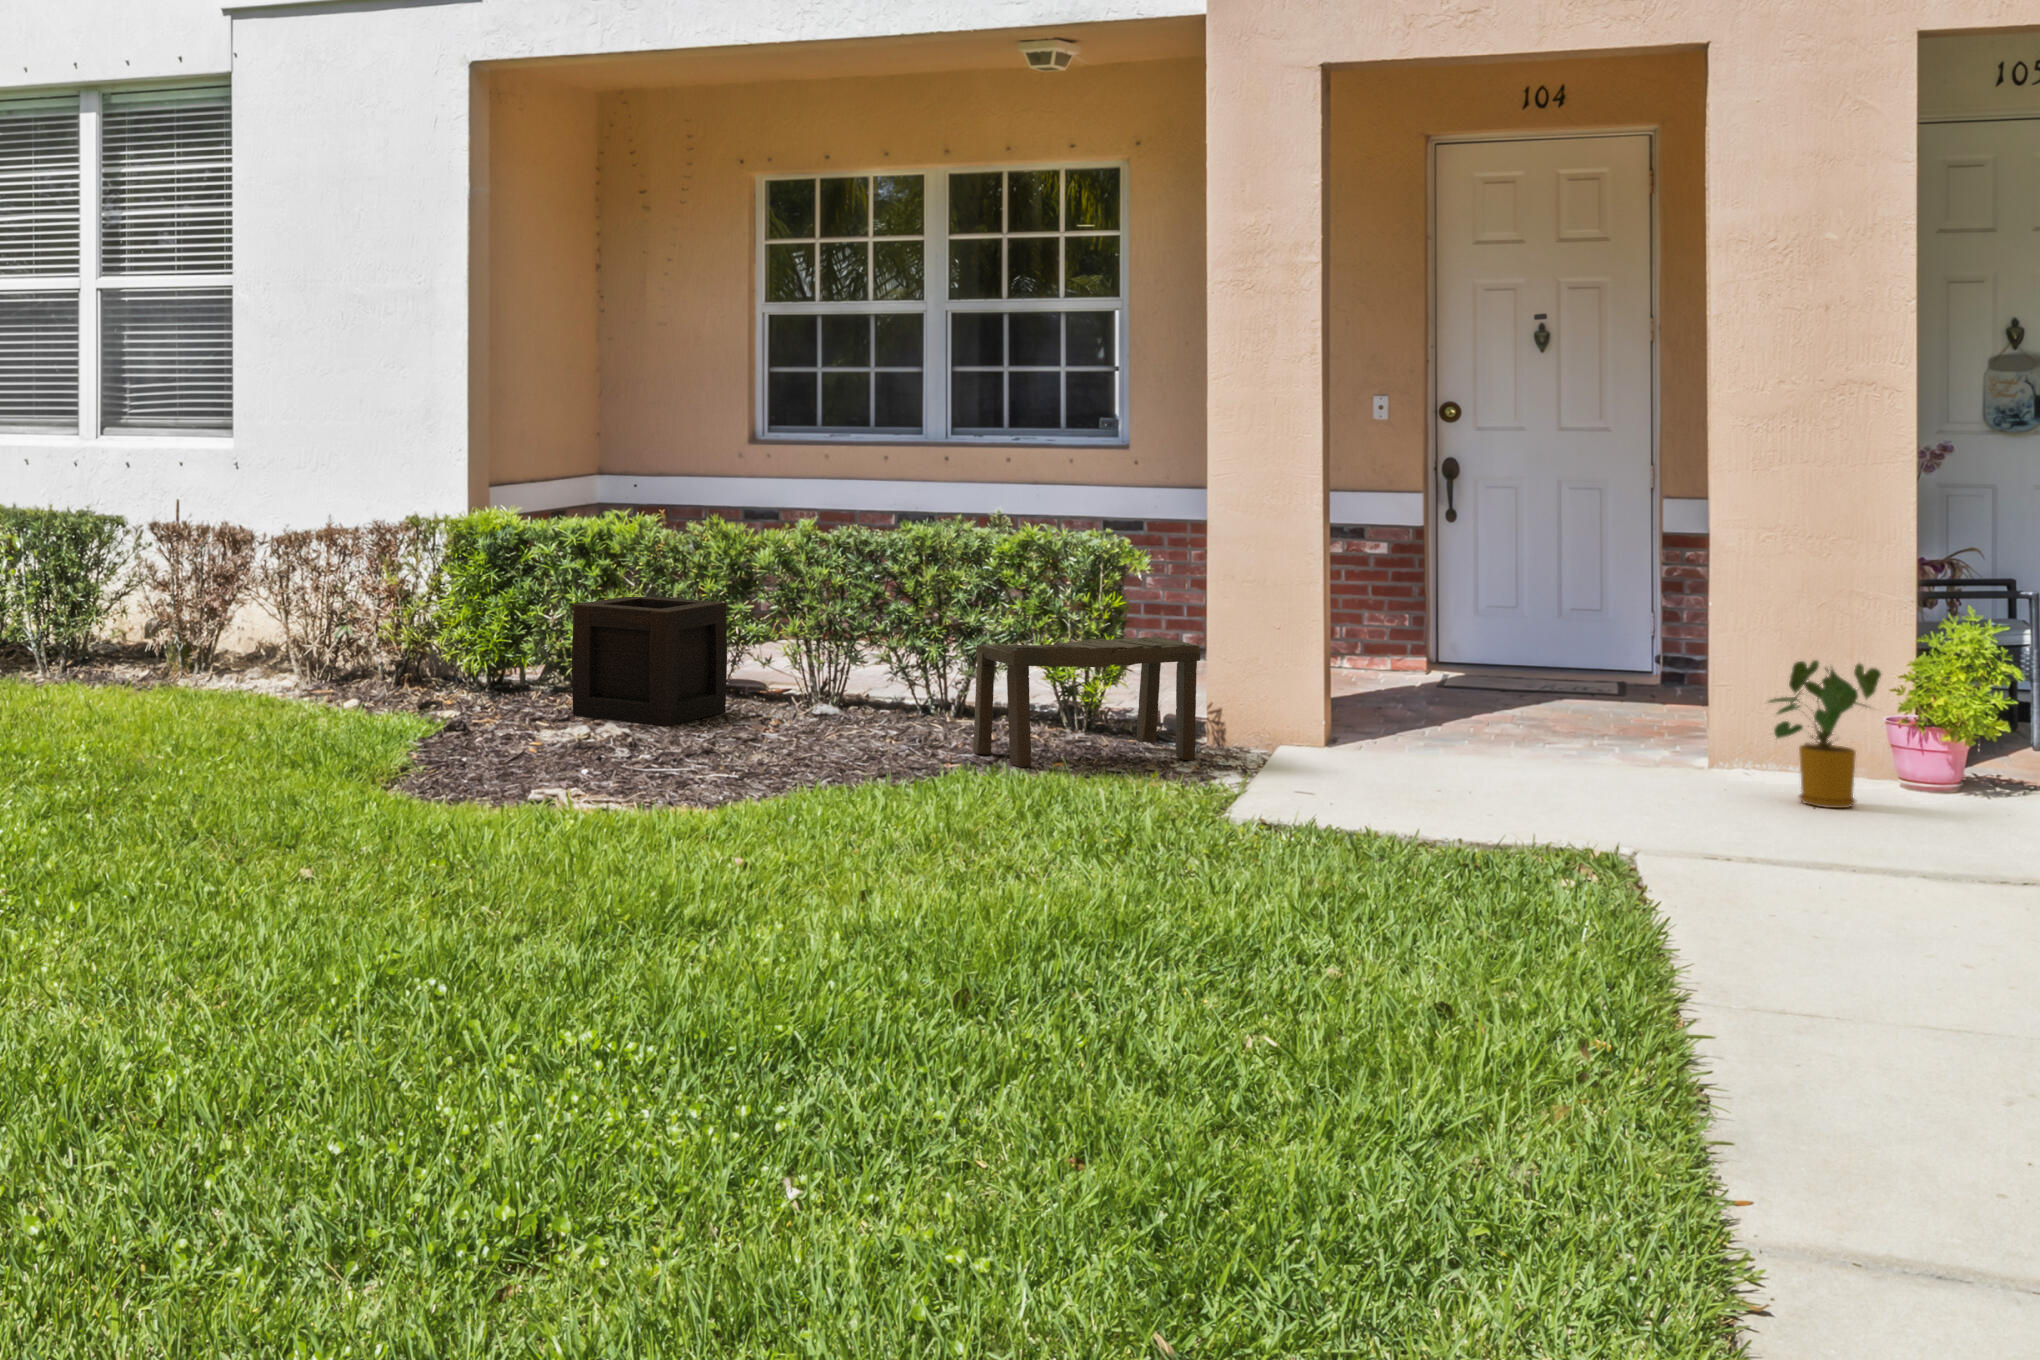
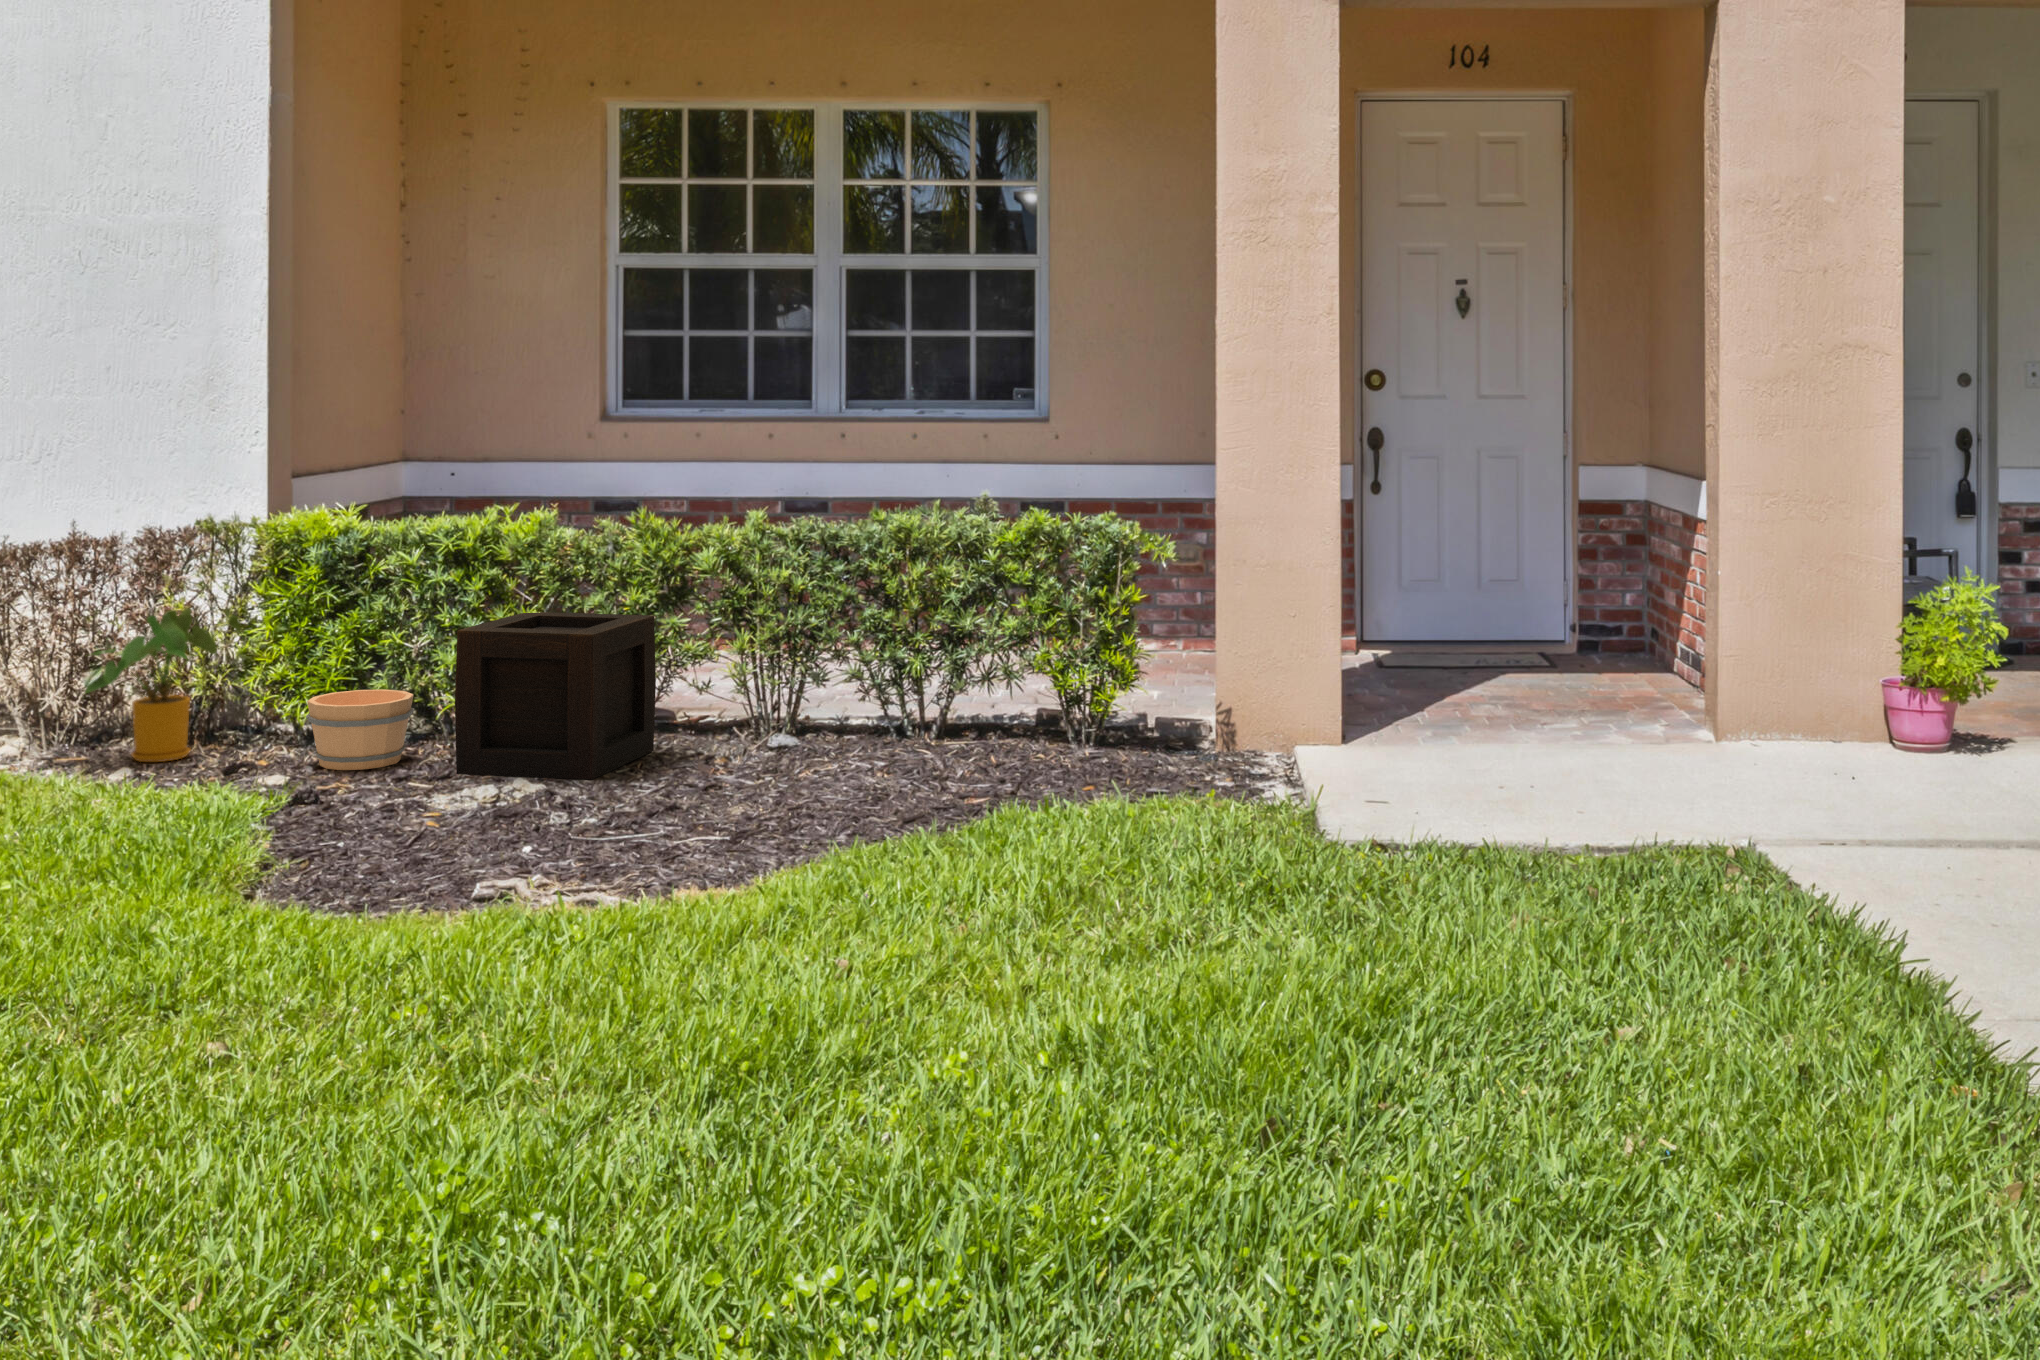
bench: present [973,636,1200,767] -> none [992,631,1244,801]
bucket: none [472,649,549,708] -> present [306,689,414,770]
house plant: present [1769,660,1881,808] -> present [86,608,247,762]

